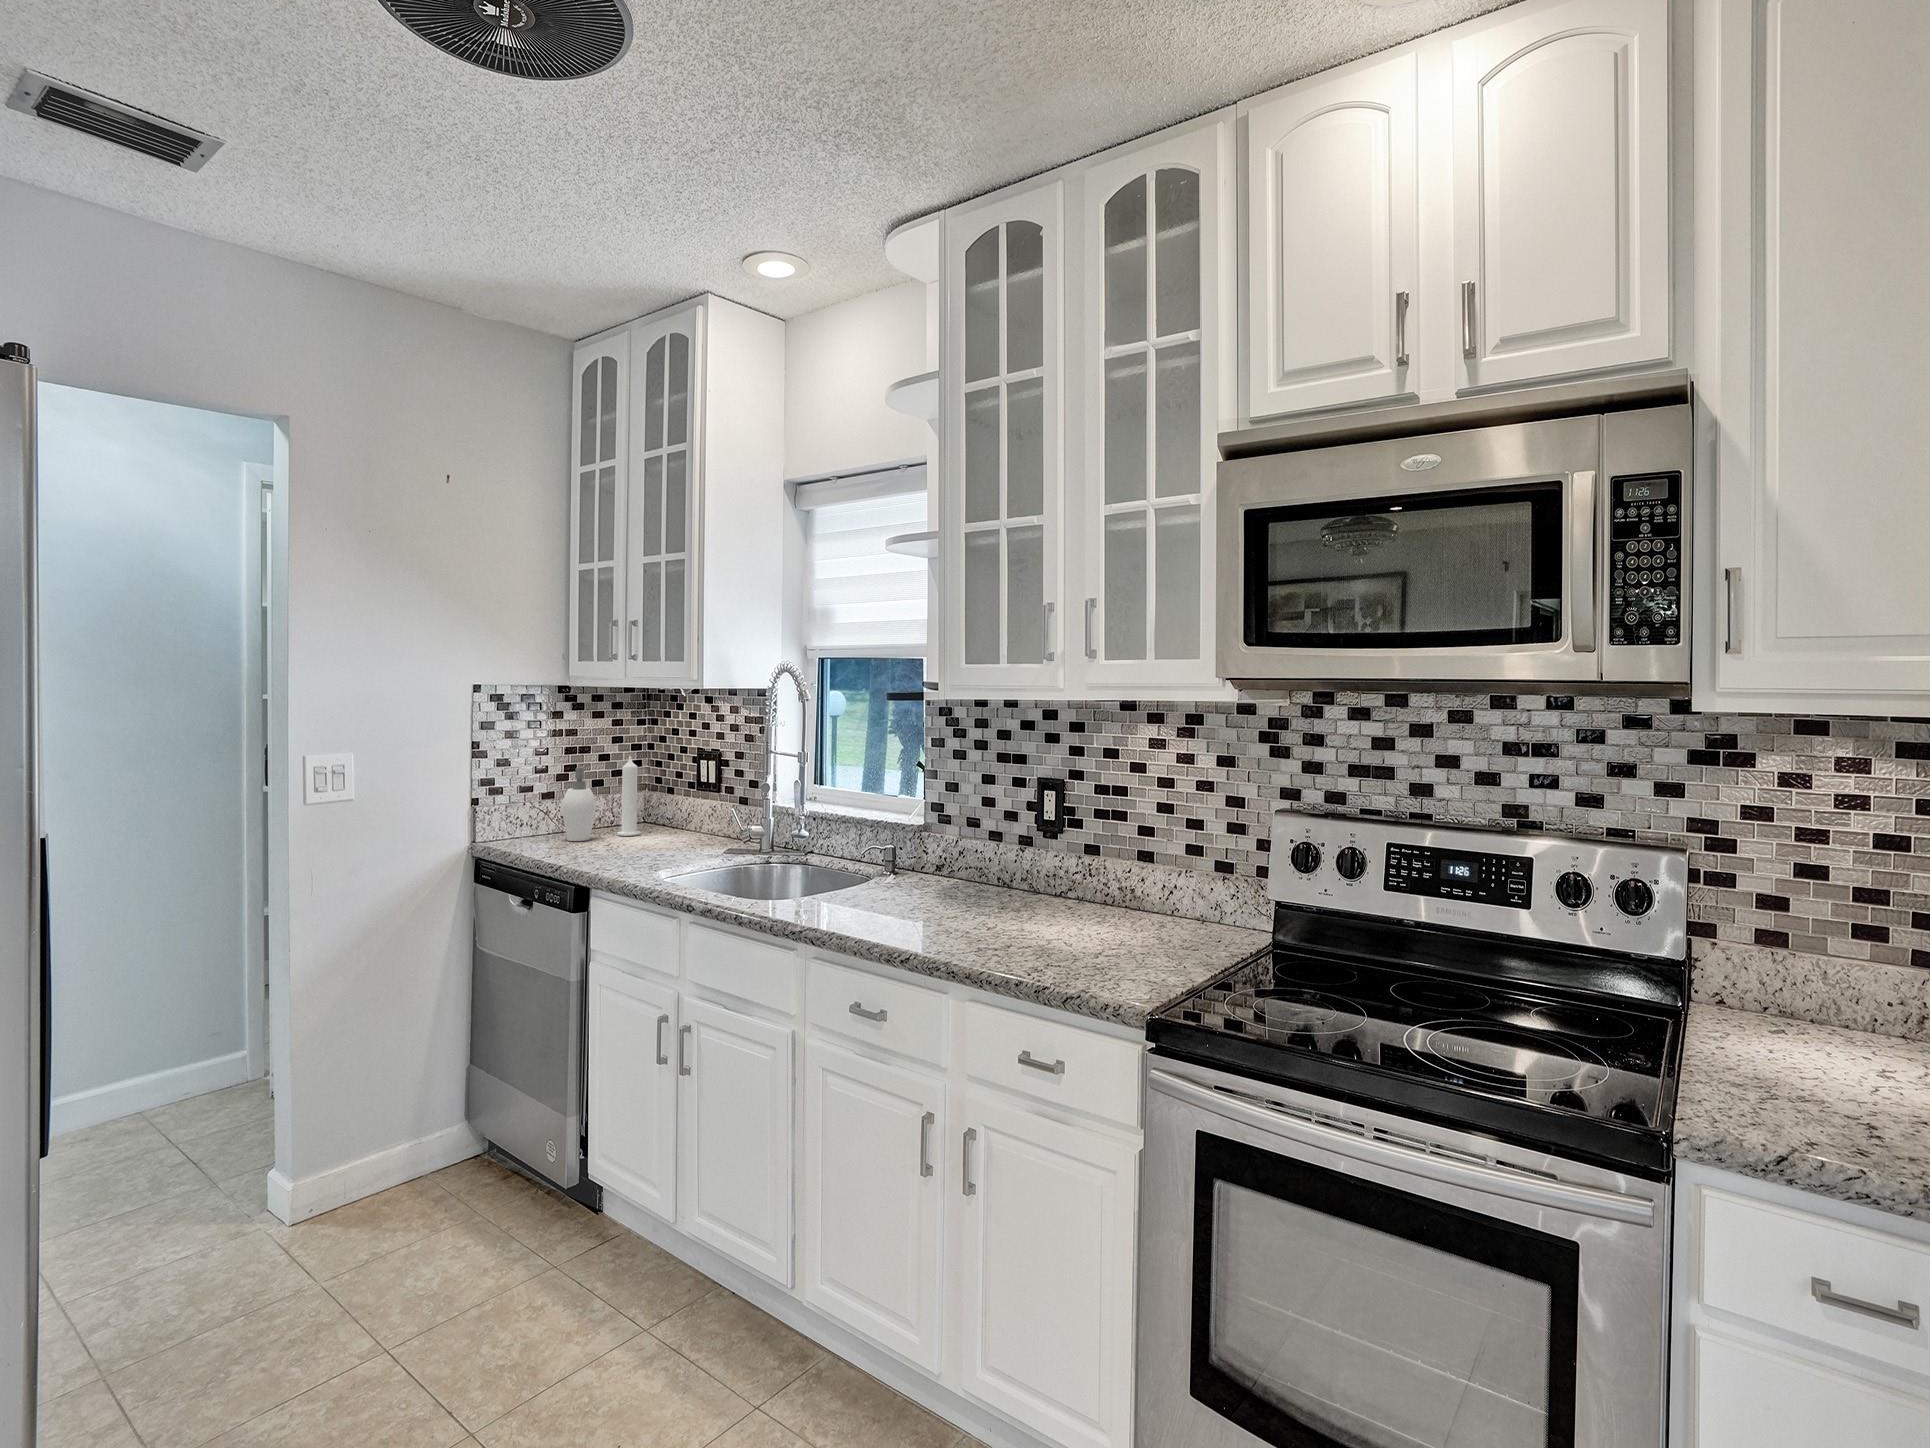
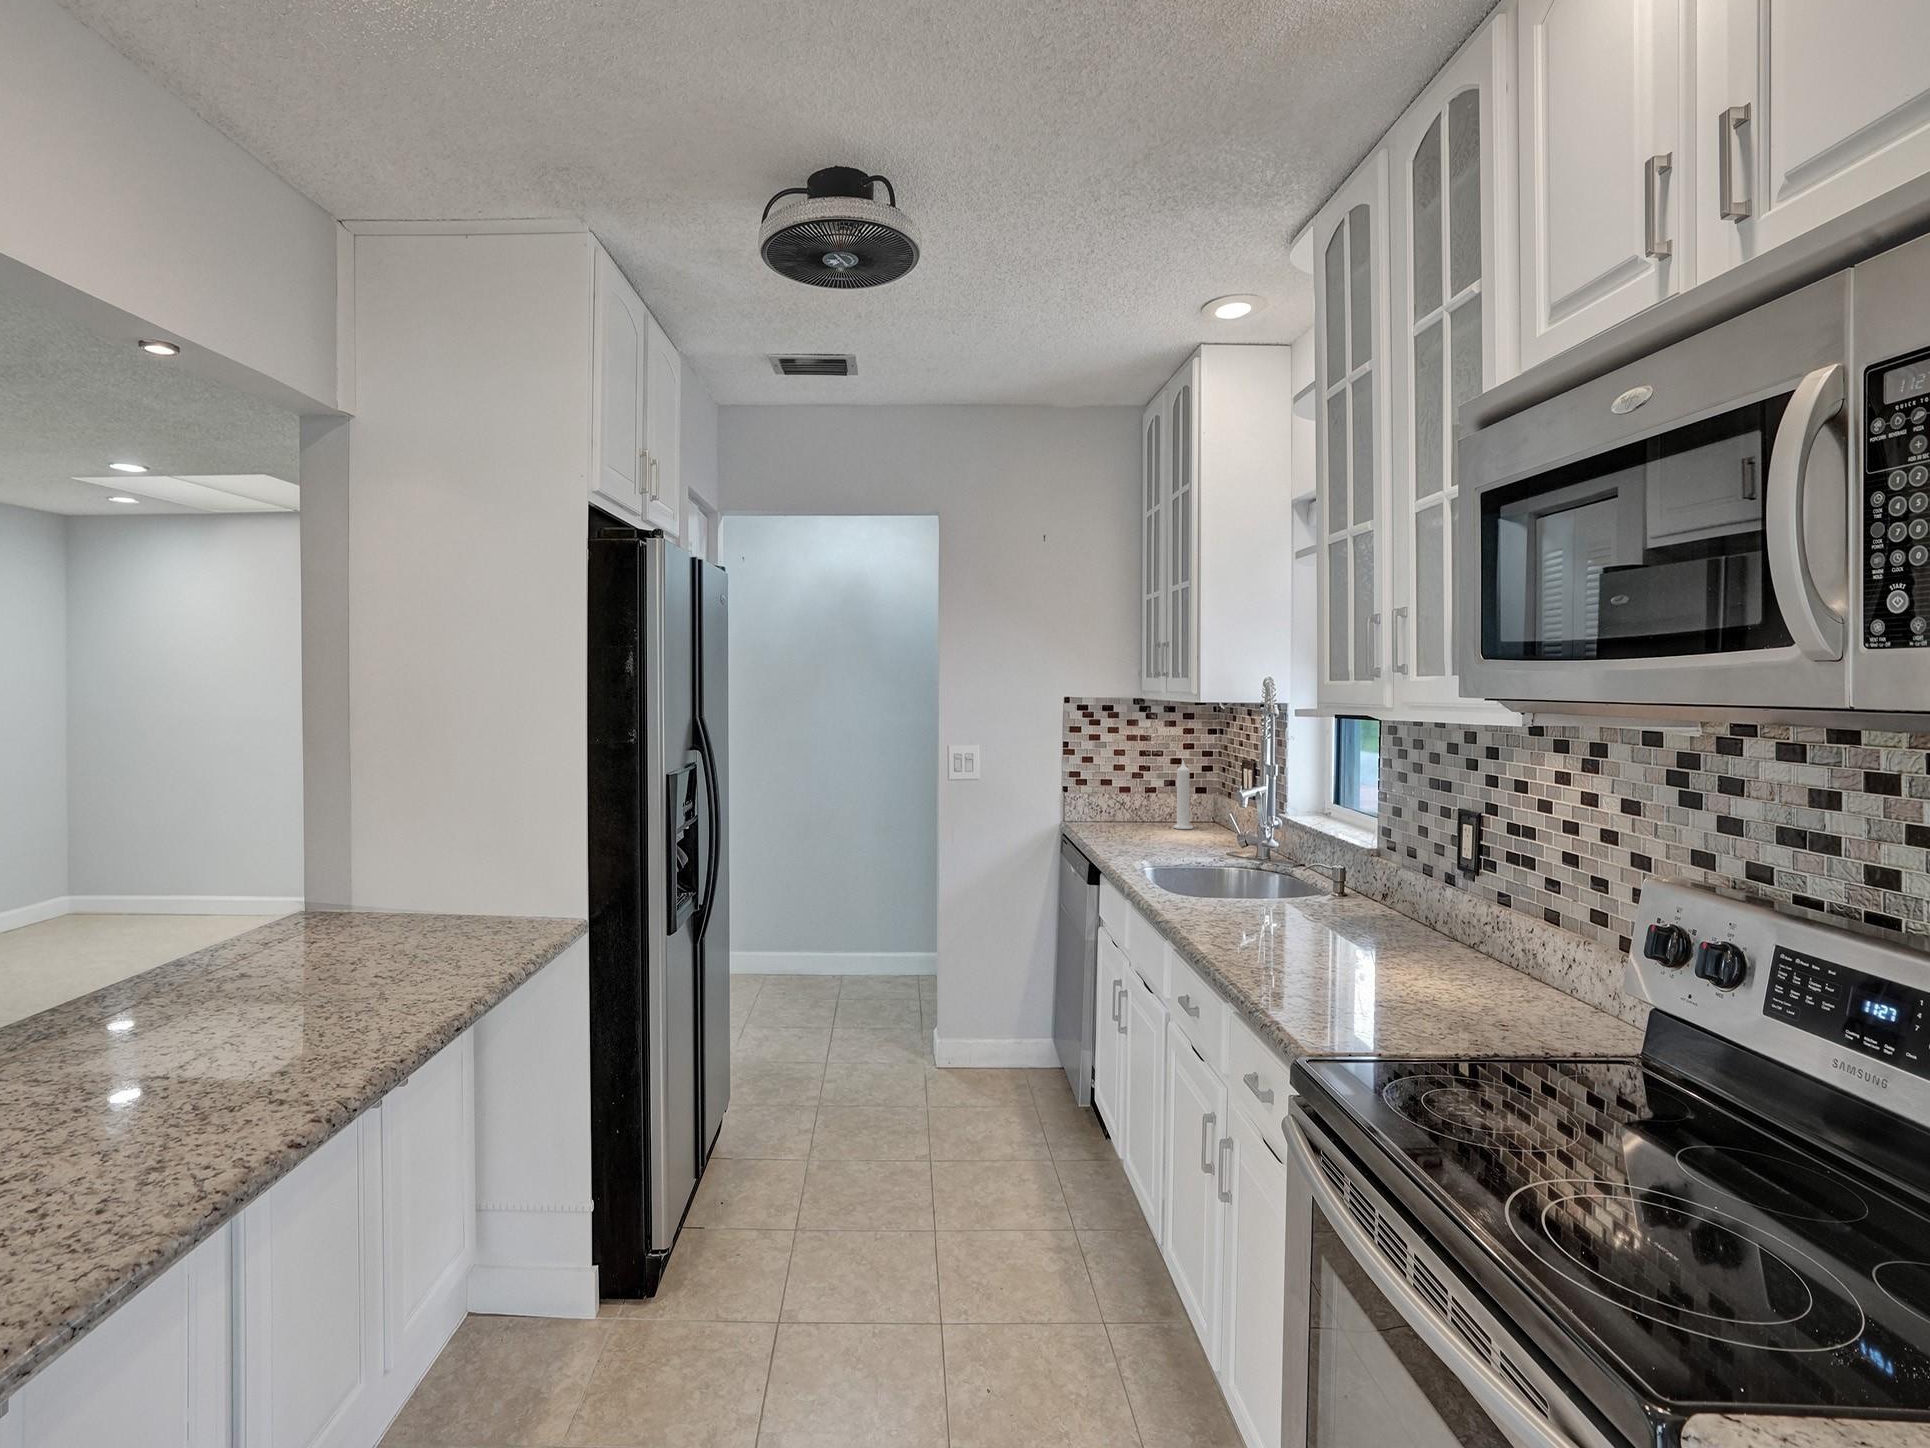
soap dispenser: present [562,768,596,841] -> none [1125,768,1152,829]

